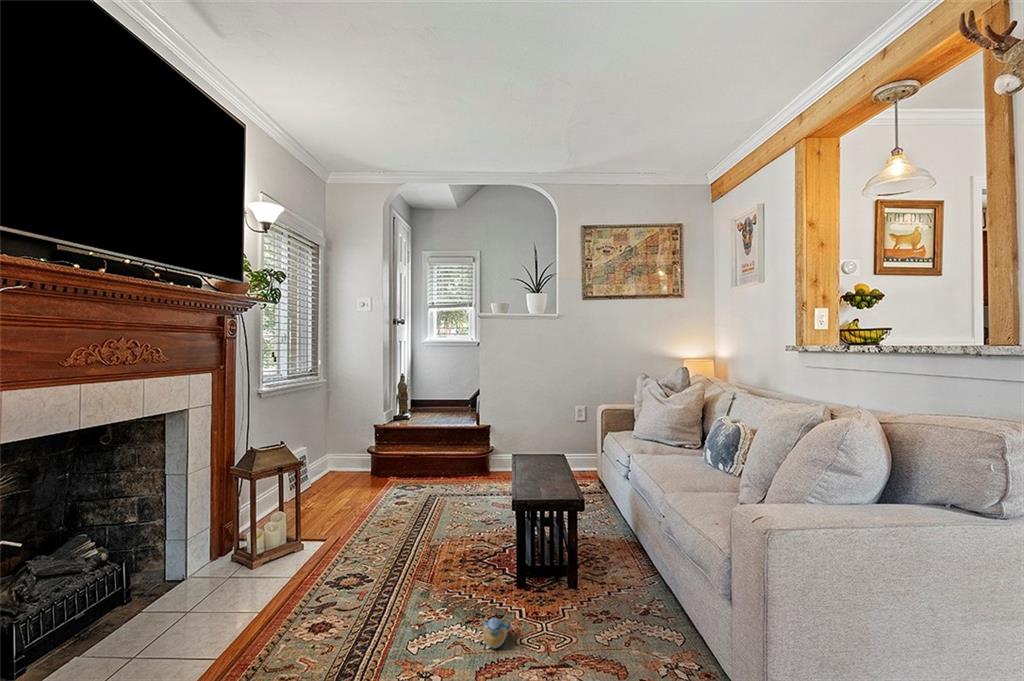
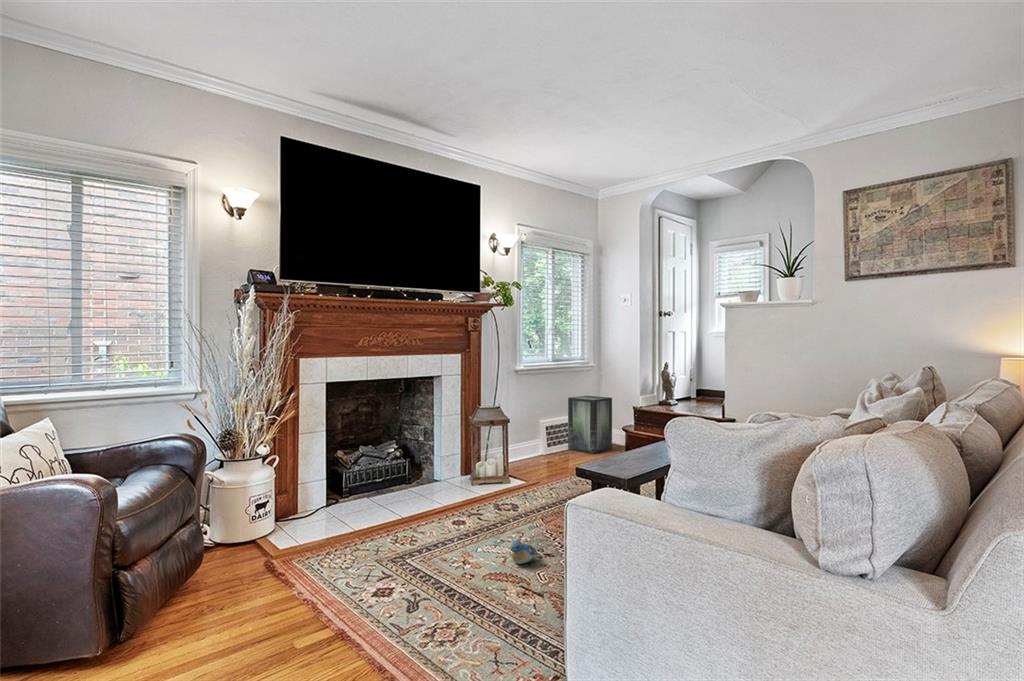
storage box: none [300,416,350,487] -> present [568,396,612,454]

